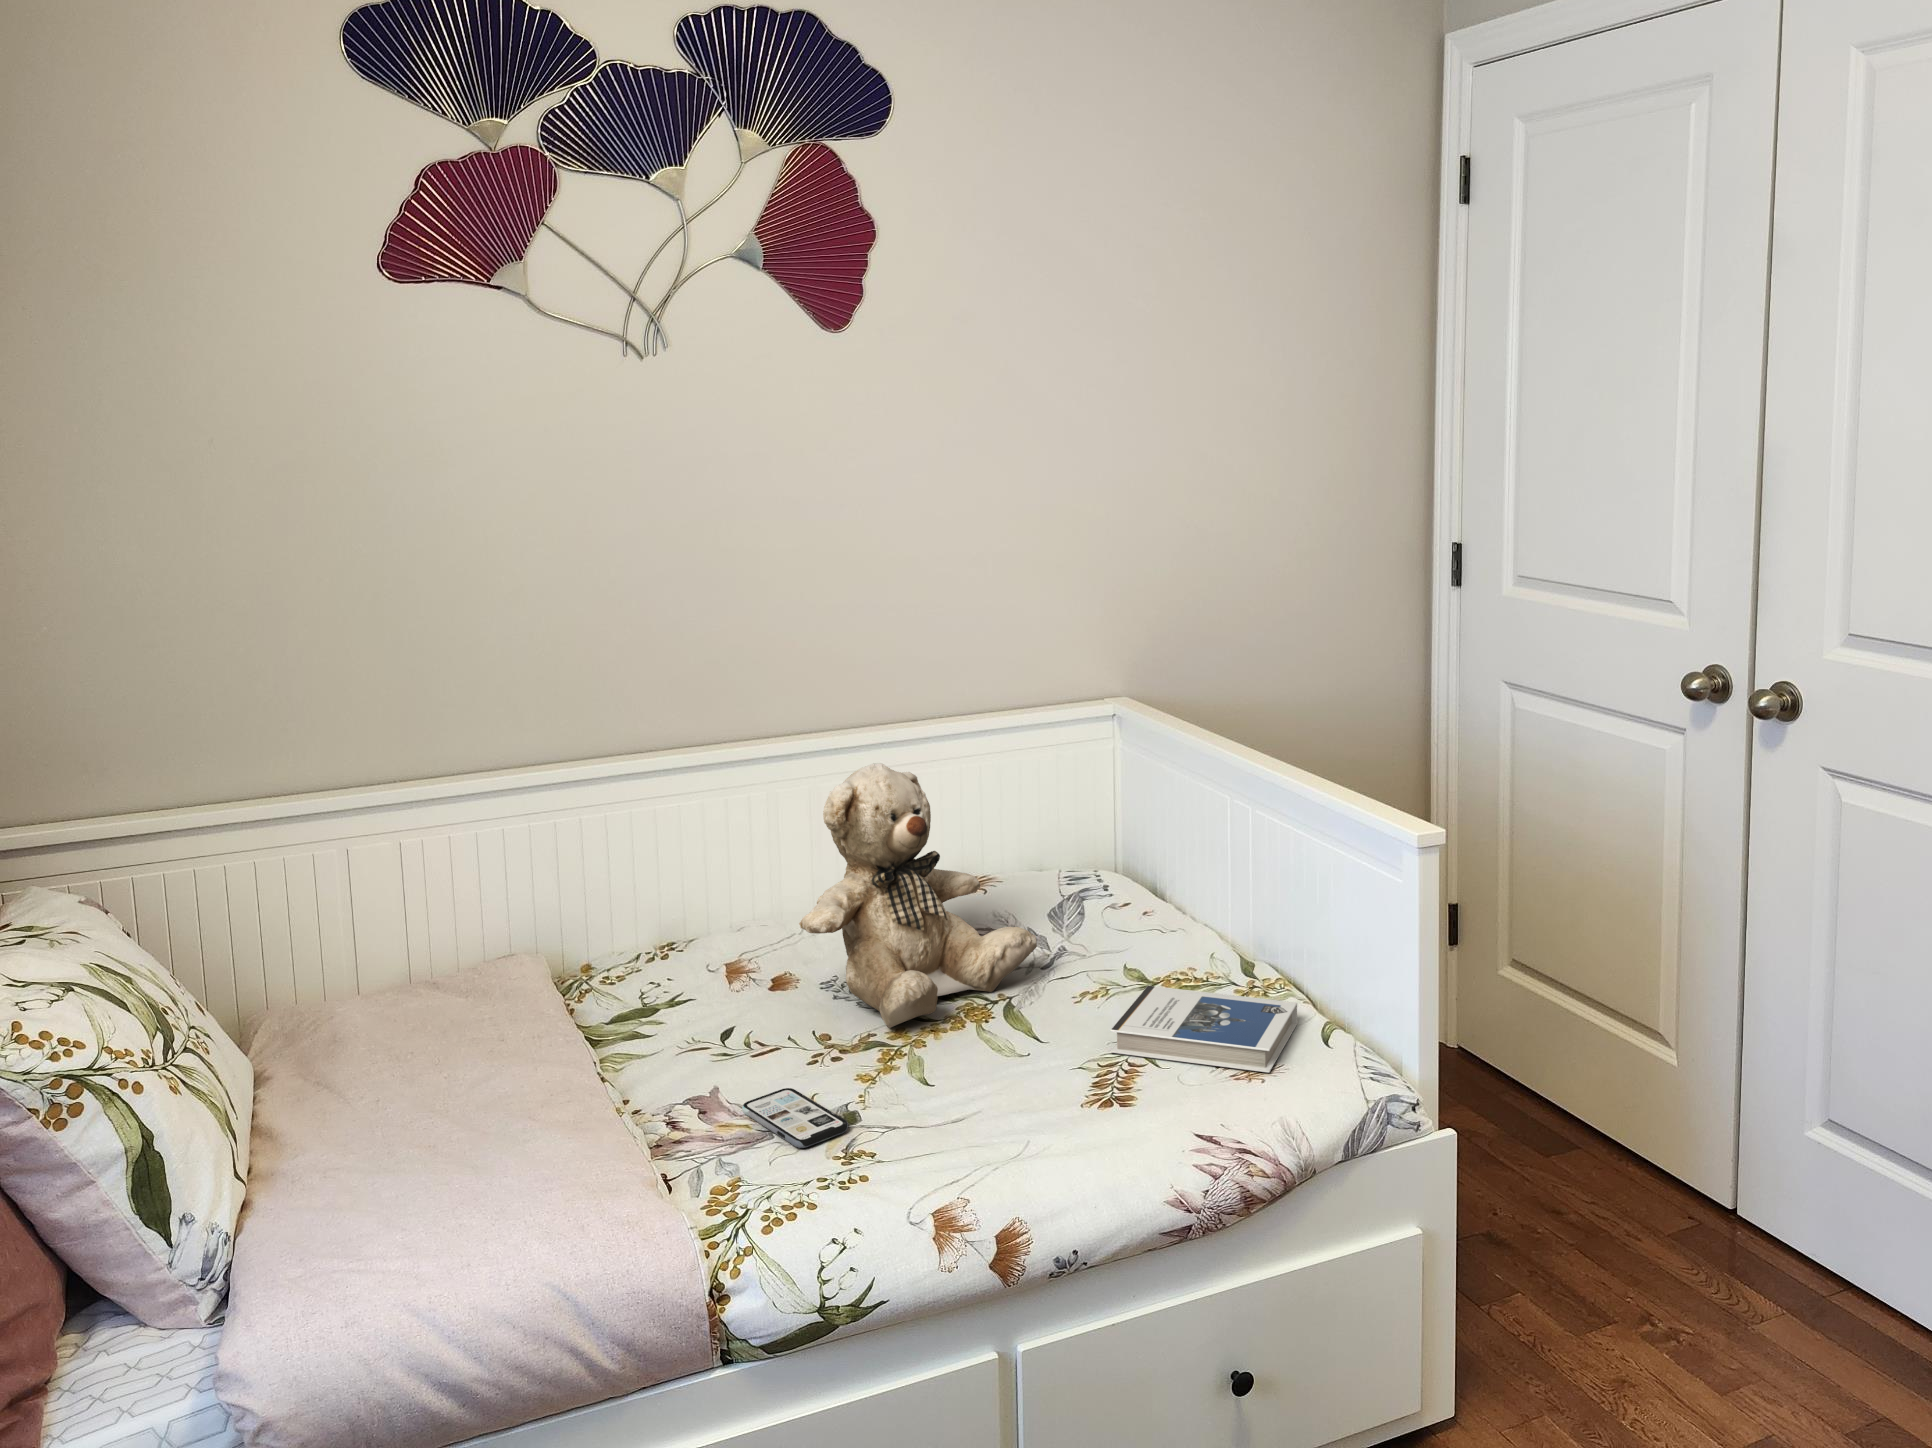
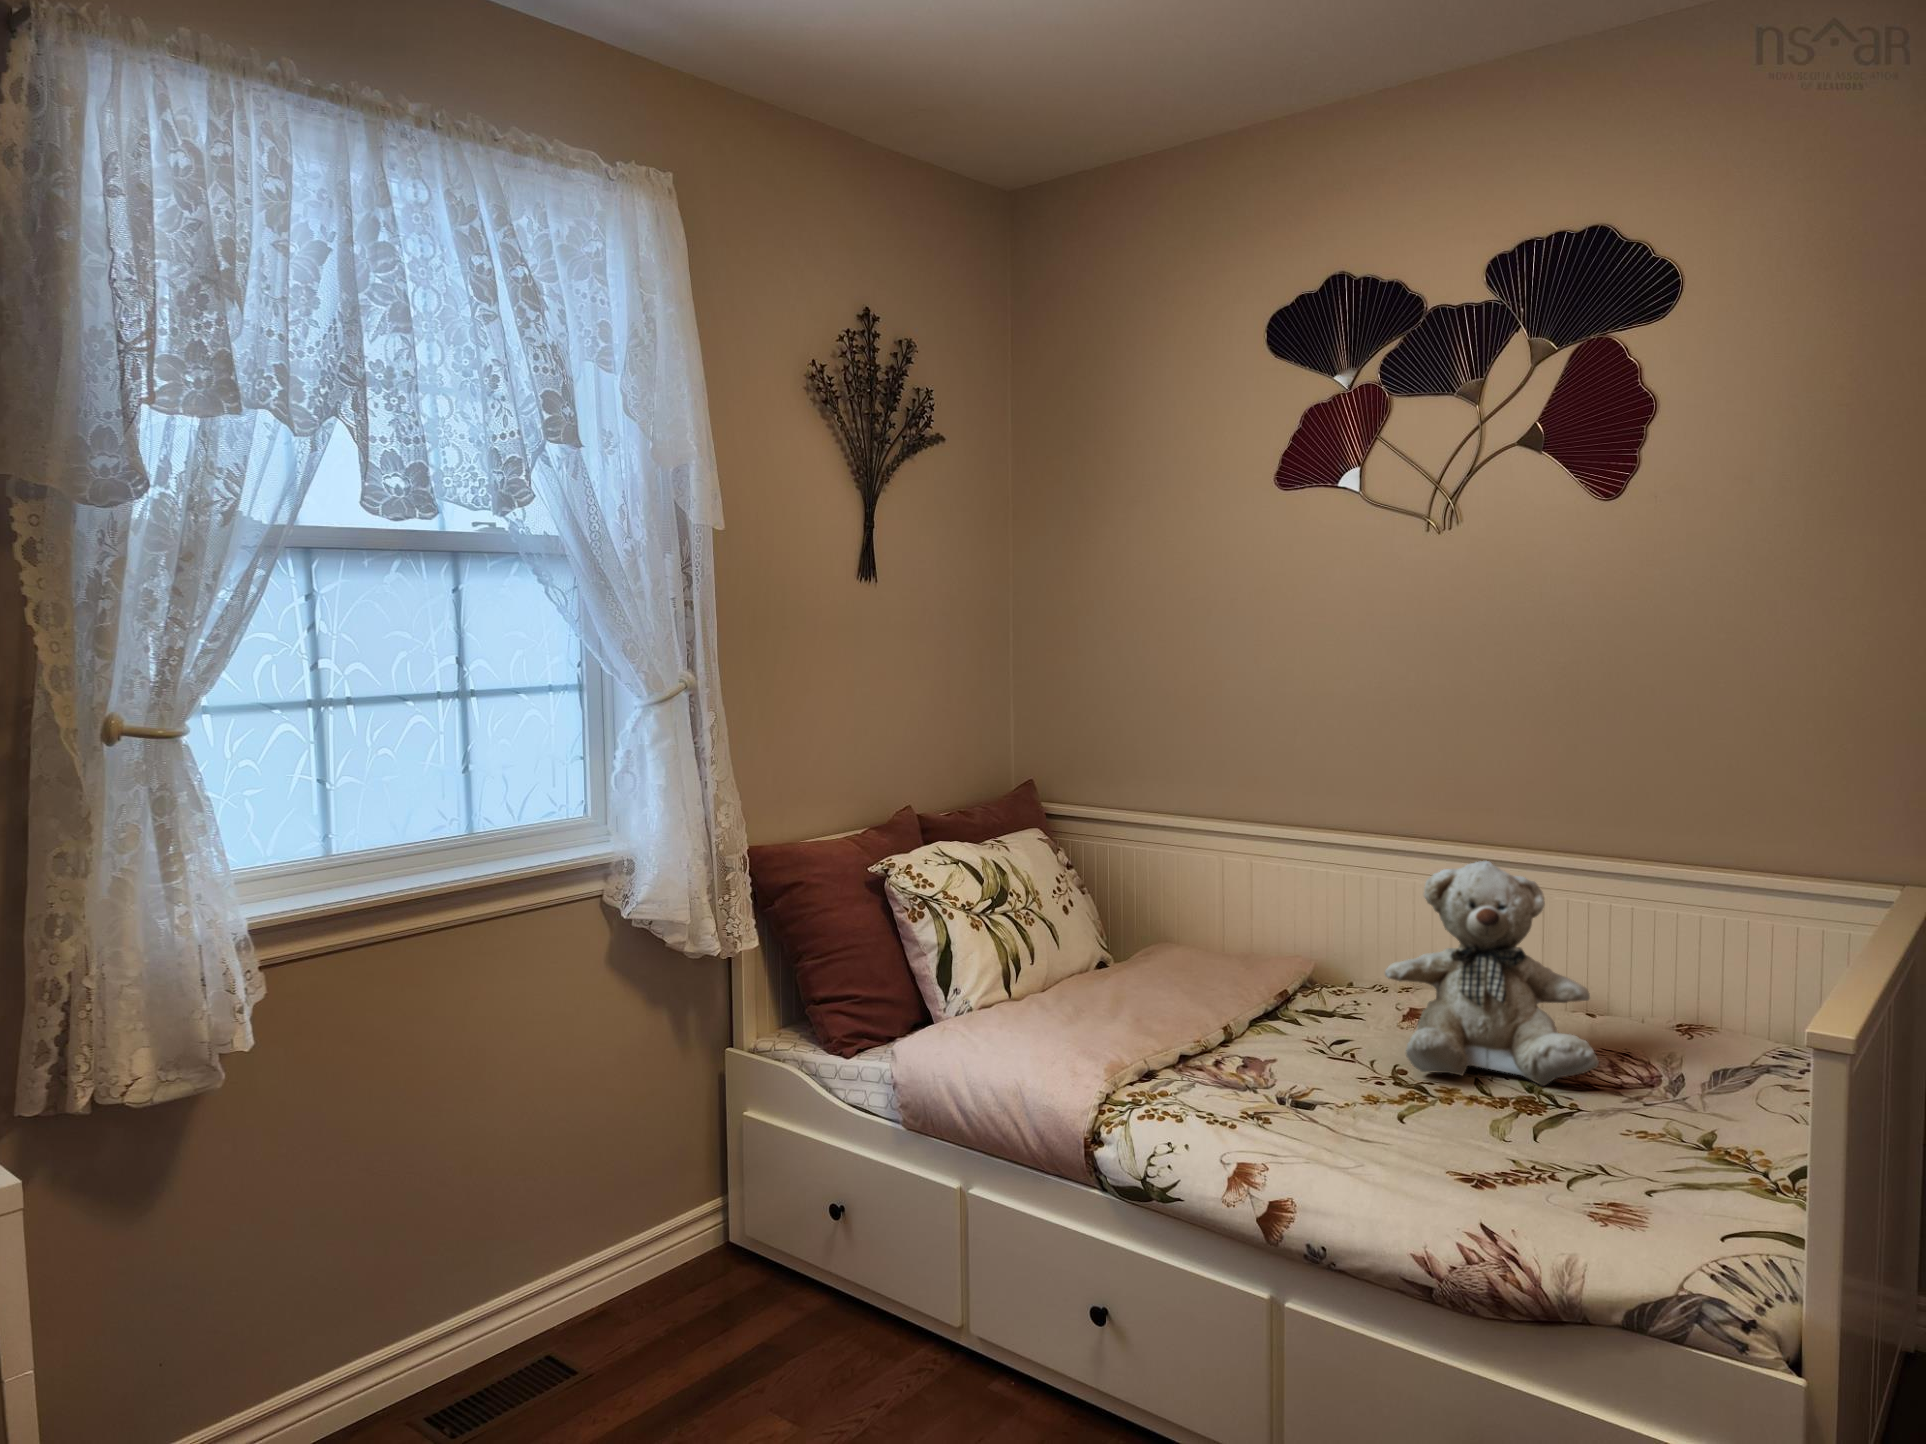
hardback book: present [1110,986,1297,1073] -> none [1530,1123,1739,1219]
smartphone: present [742,1088,848,1148] -> none [1235,1065,1295,1103]

